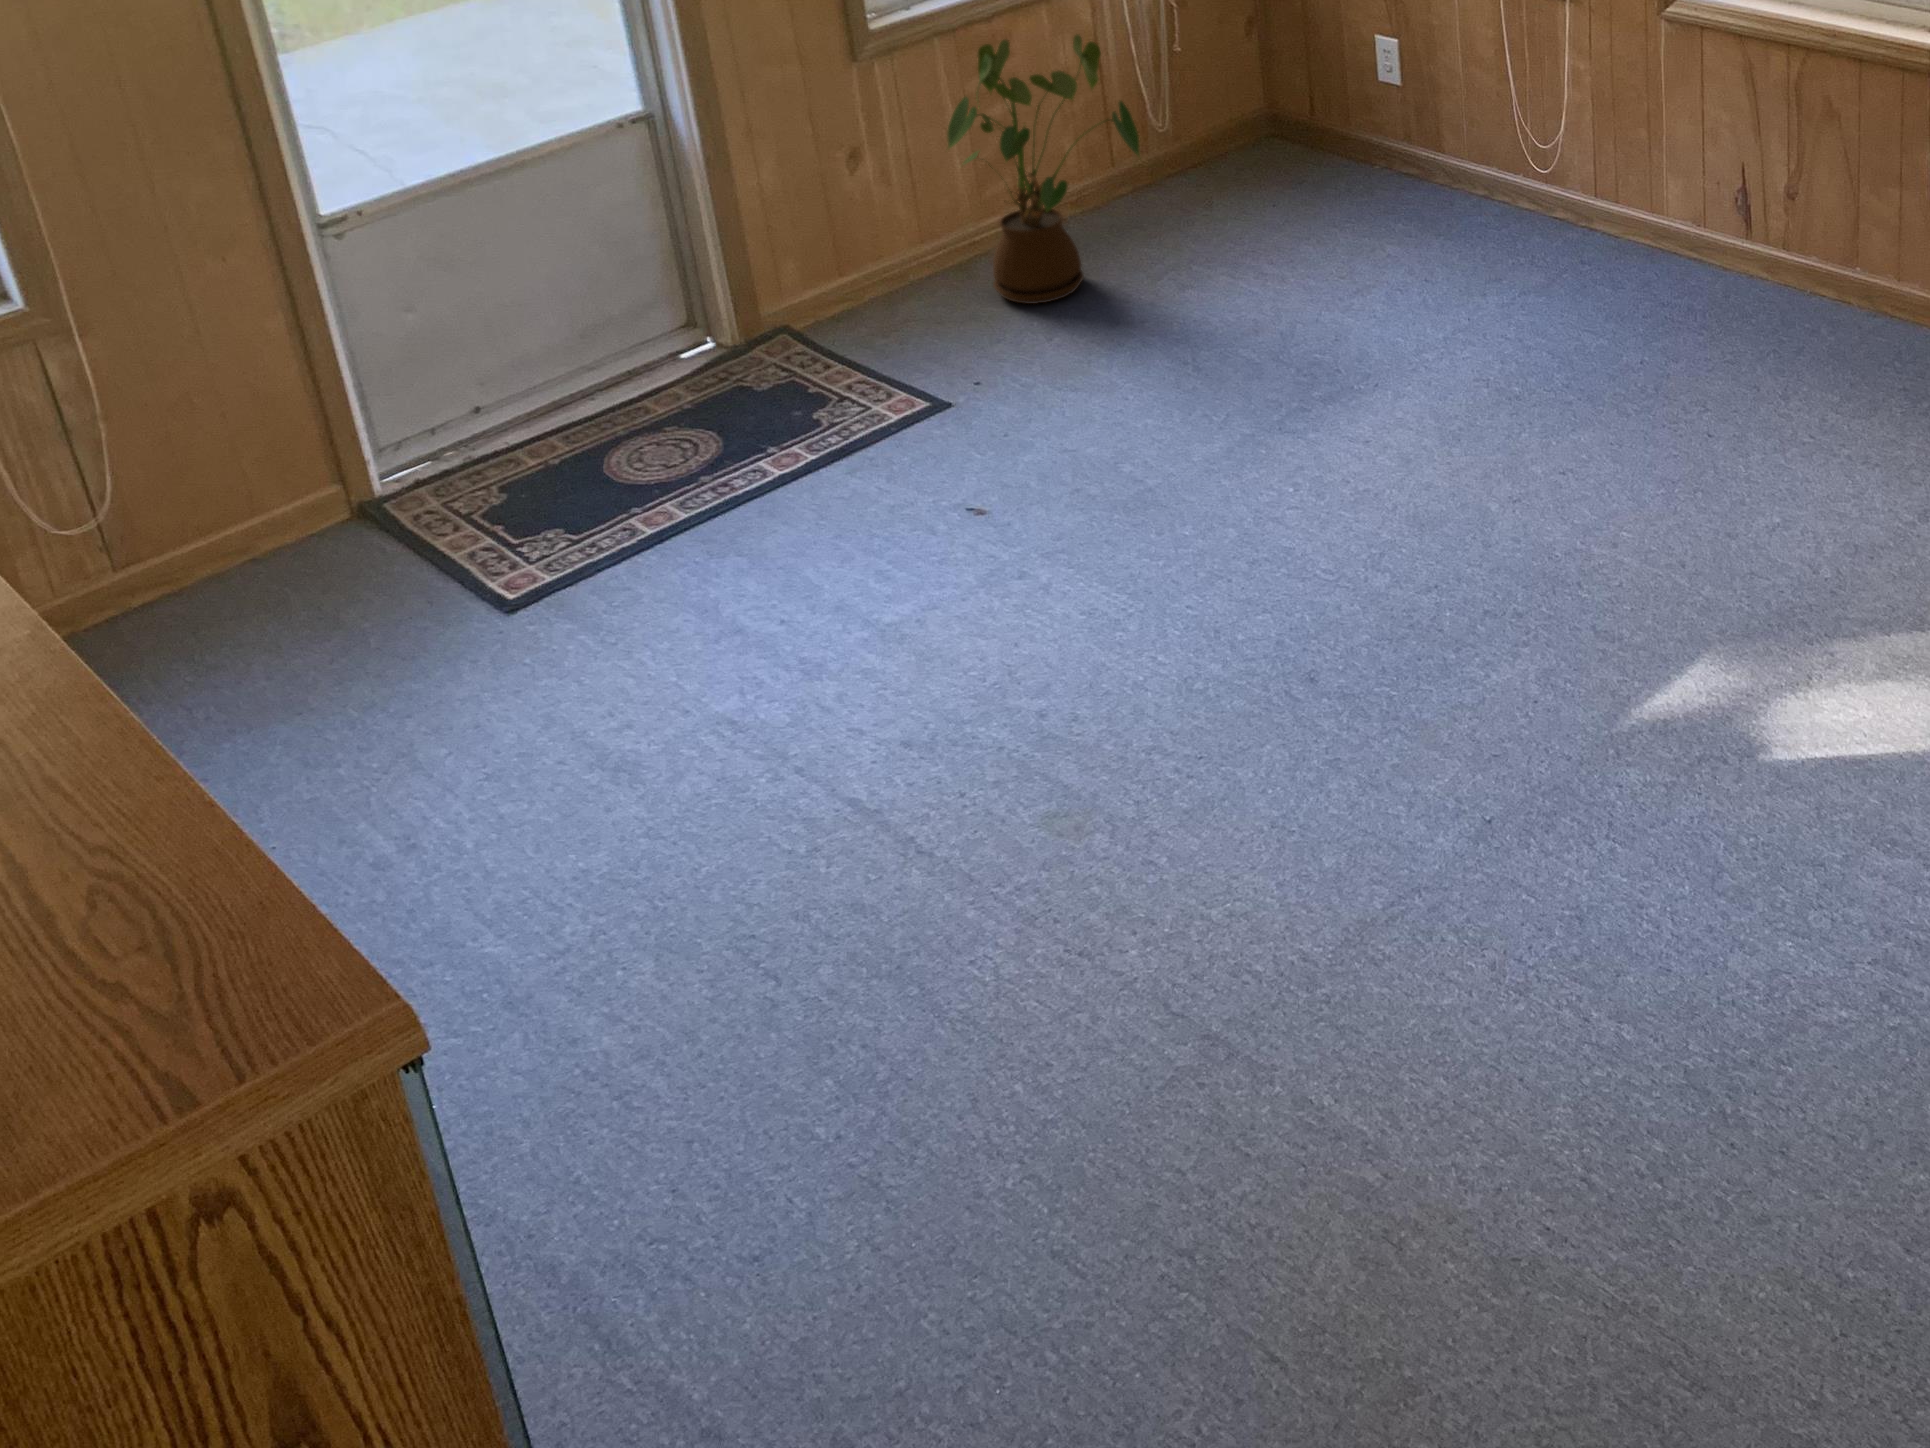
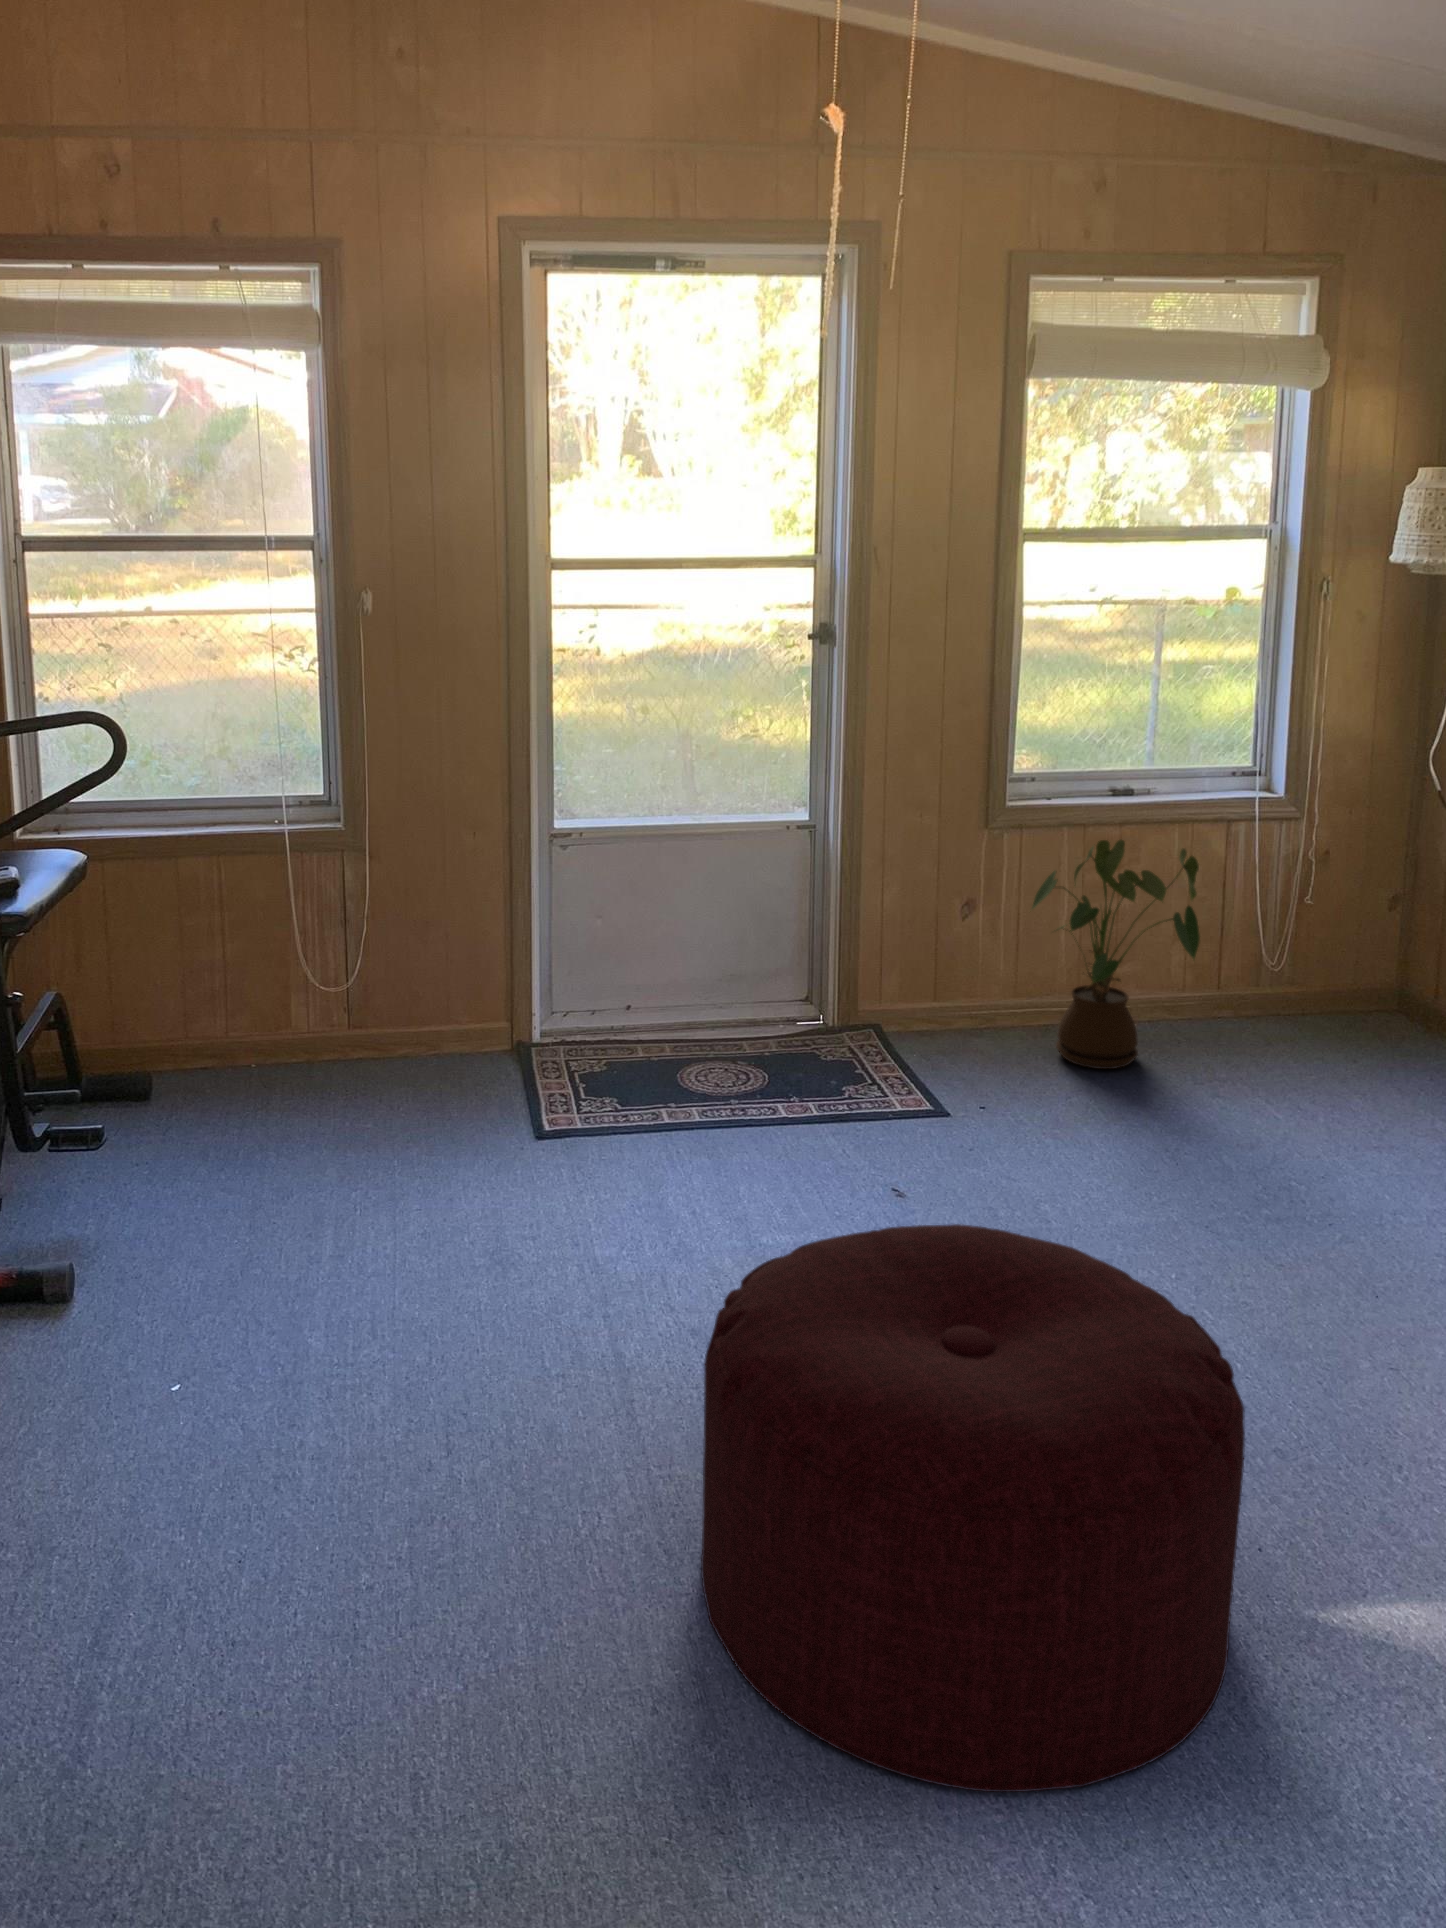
ottoman: none [1073,486,1565,964] -> present [701,1224,1245,1792]

